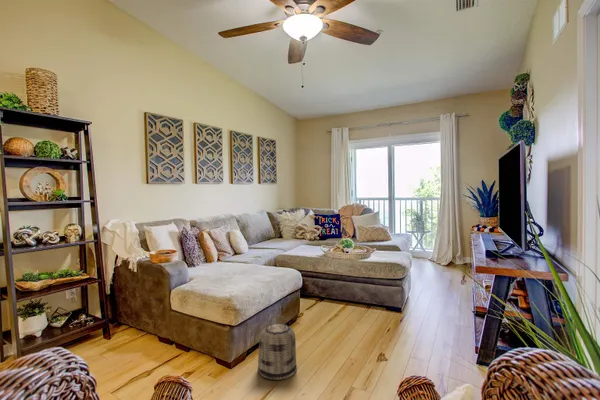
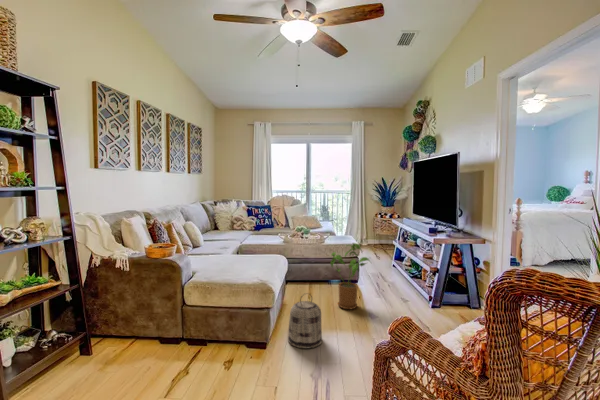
house plant: none [344,262,391,345] -> present [331,243,369,309]

